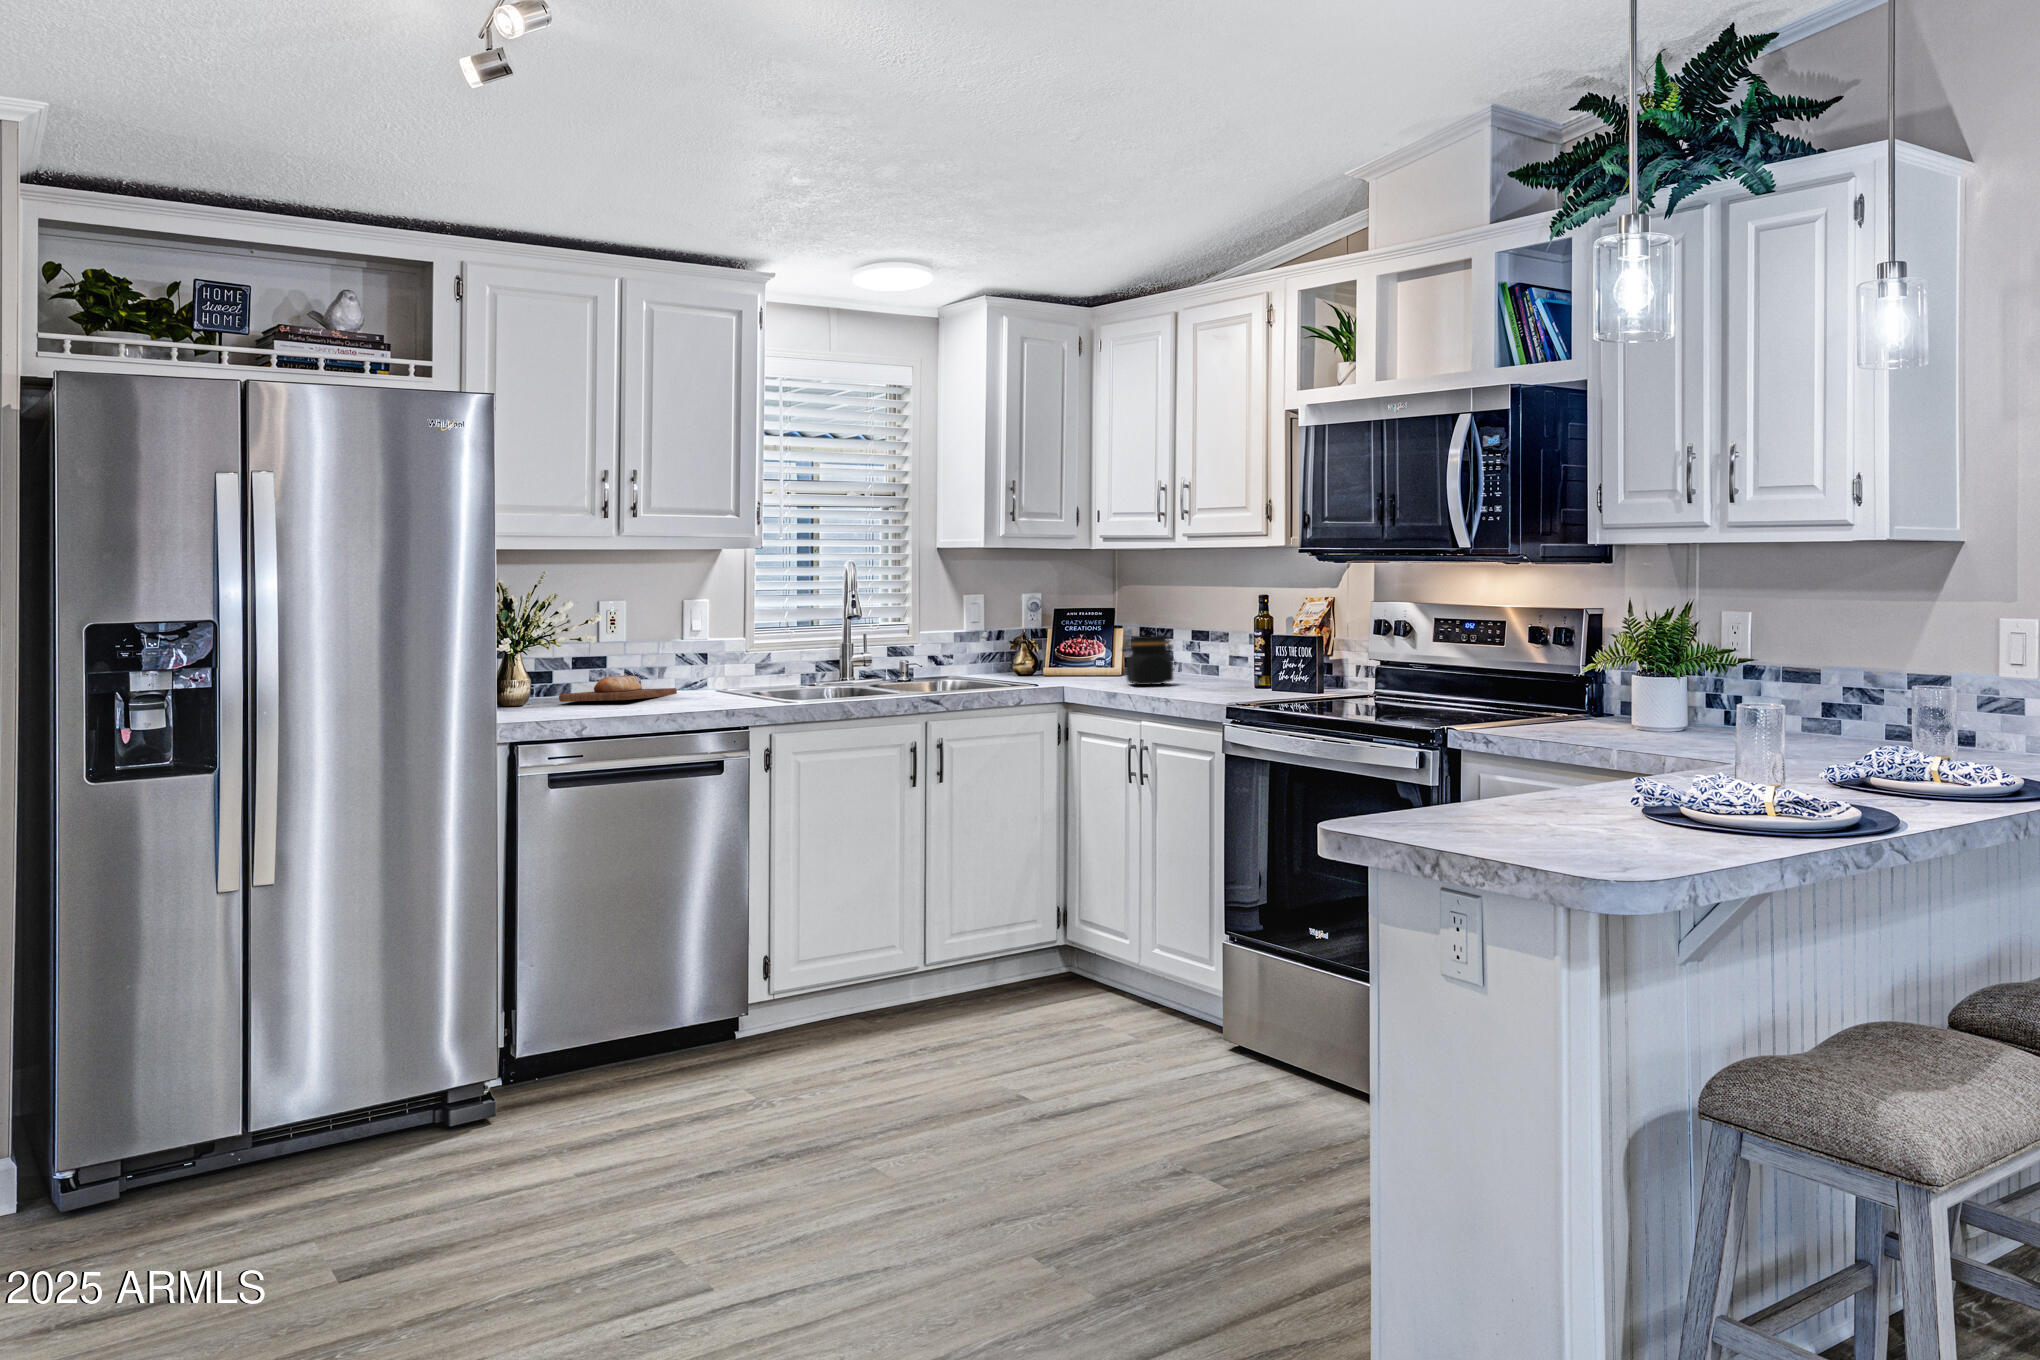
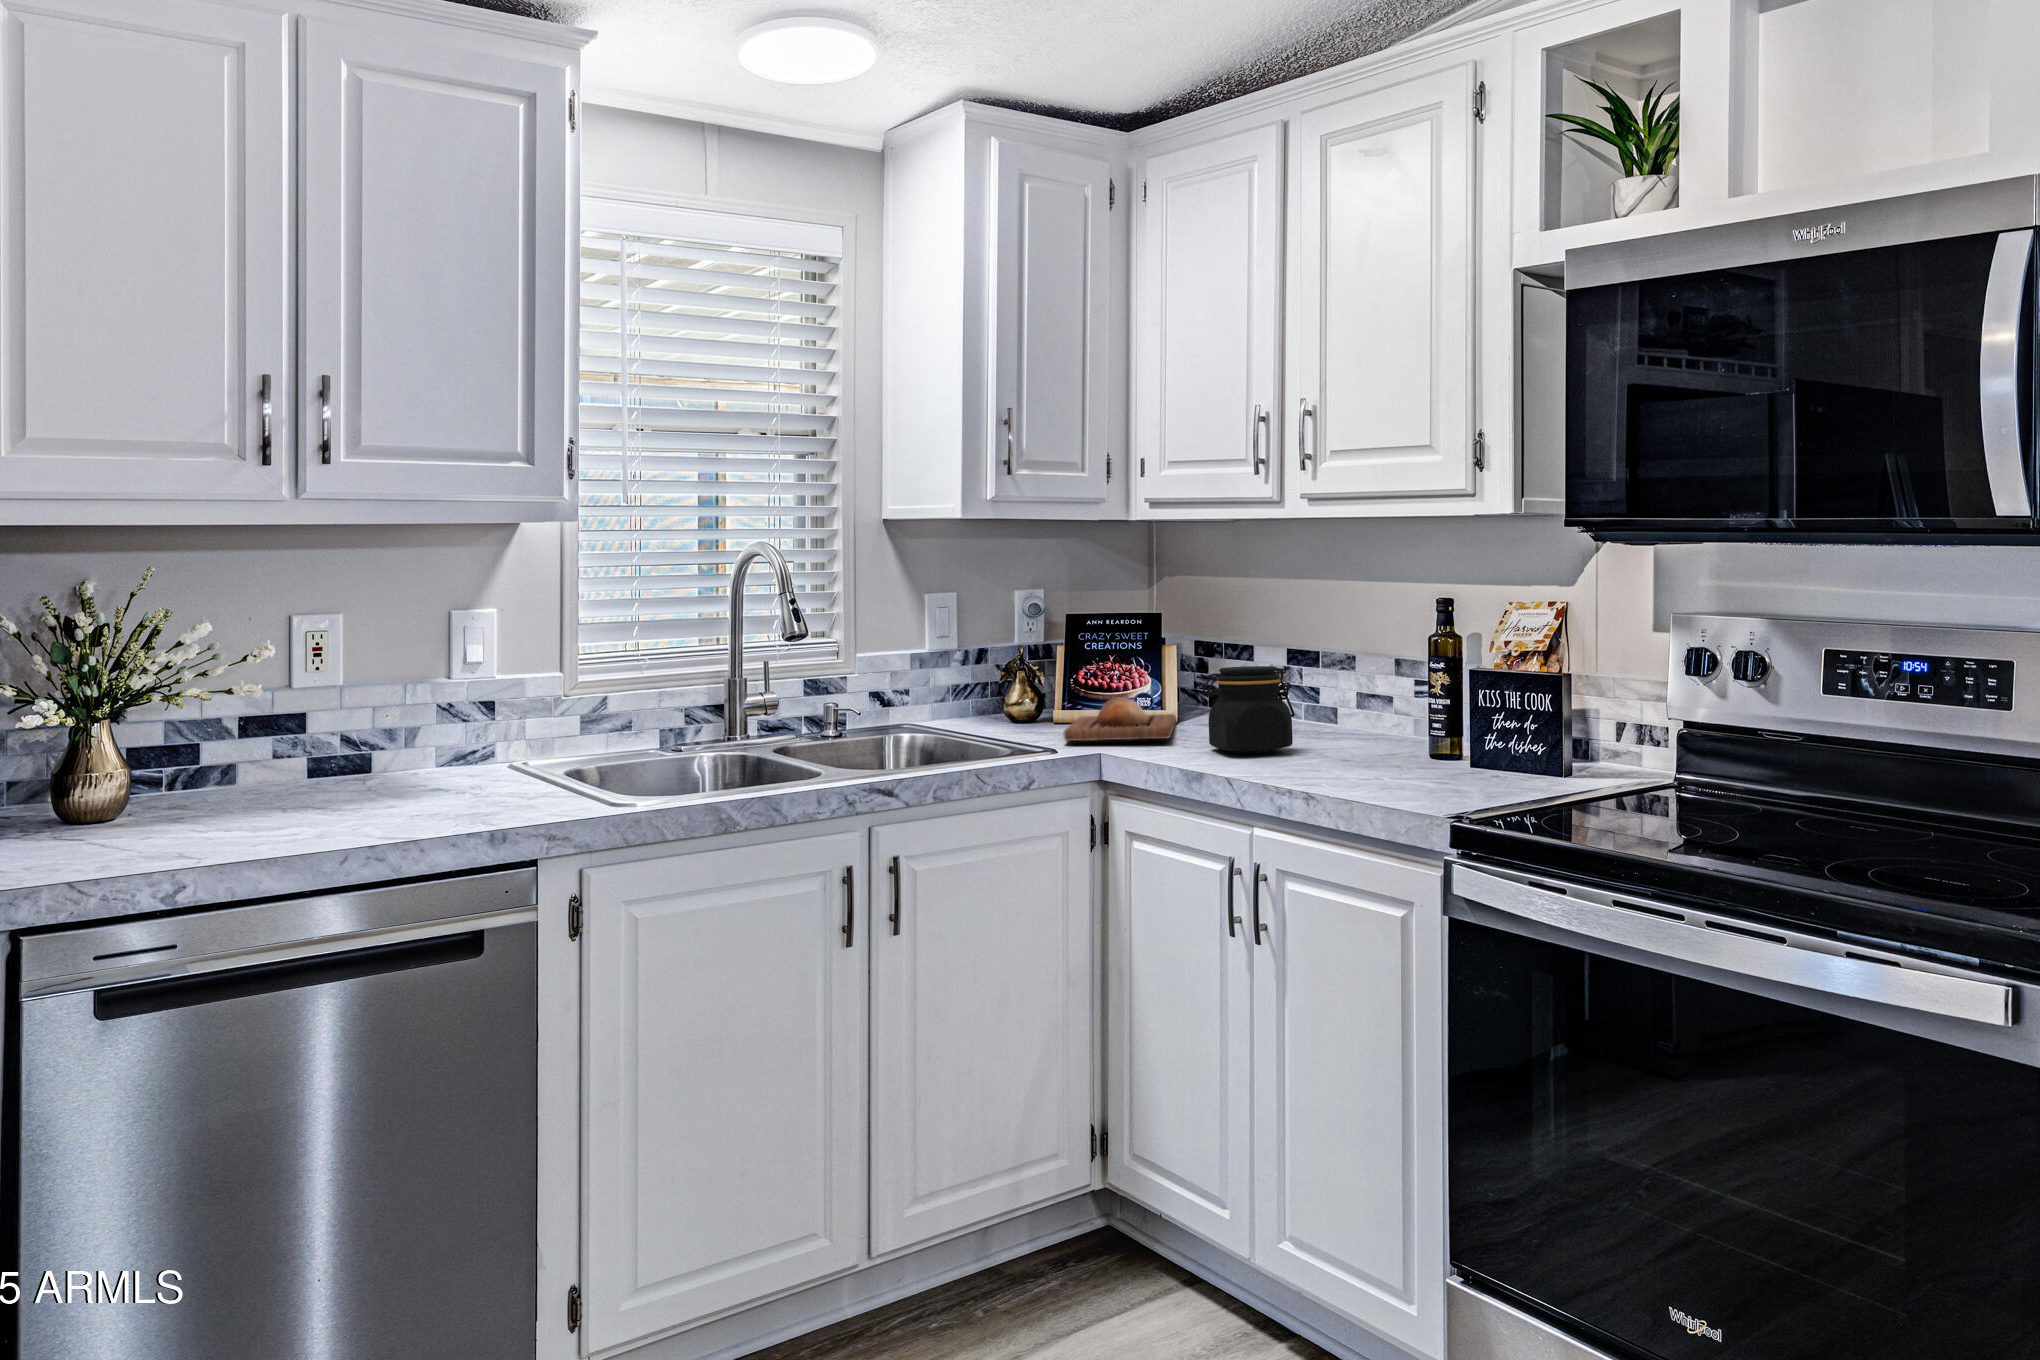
bread loaf: present [559,676,677,702] -> present [1064,697,1176,741]

